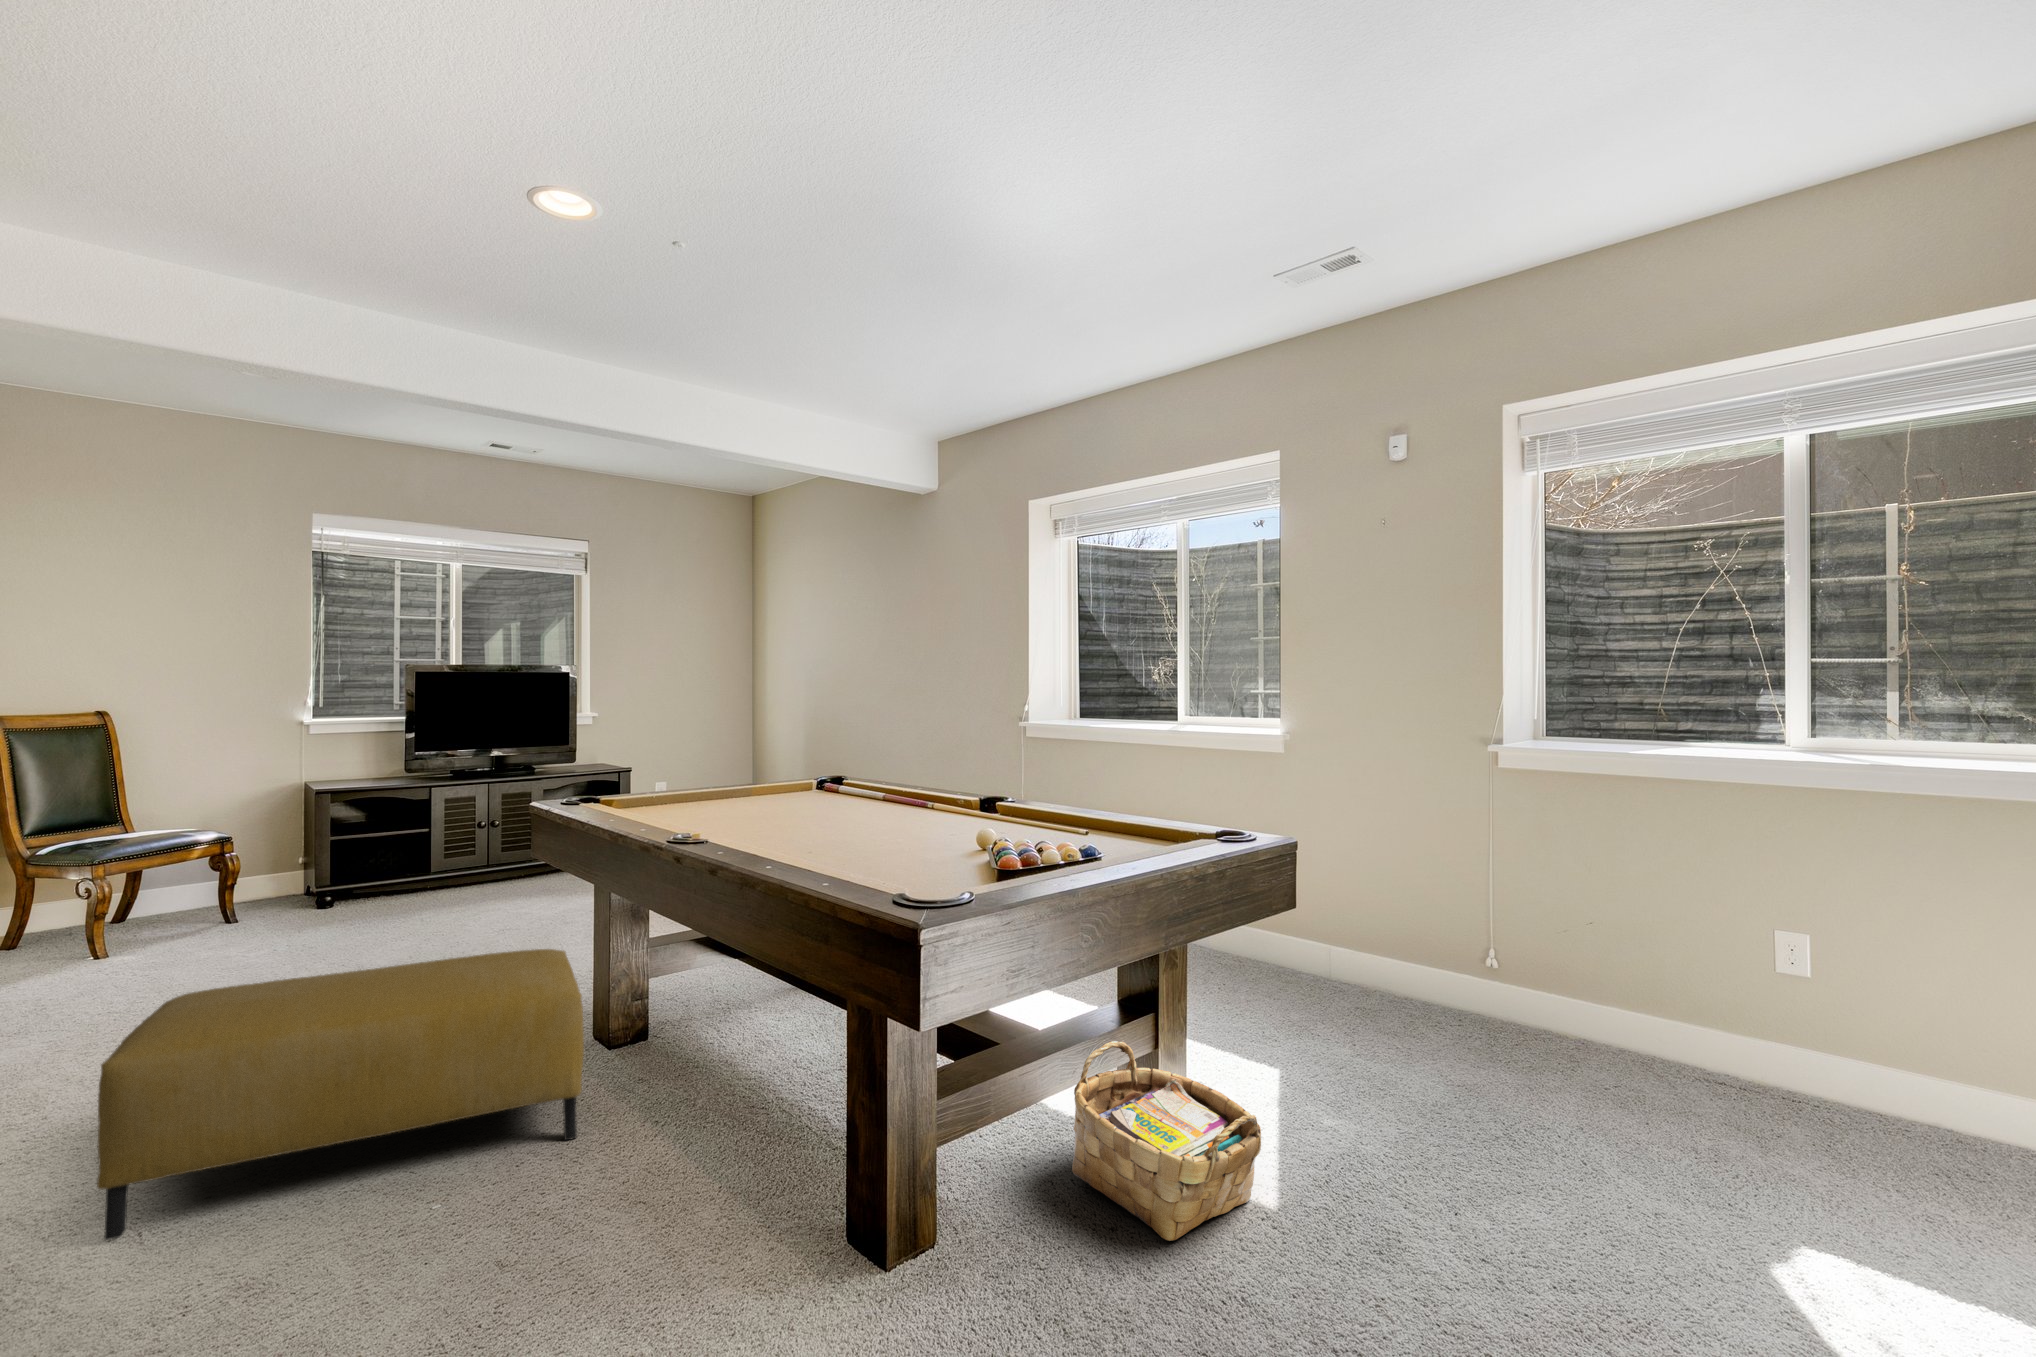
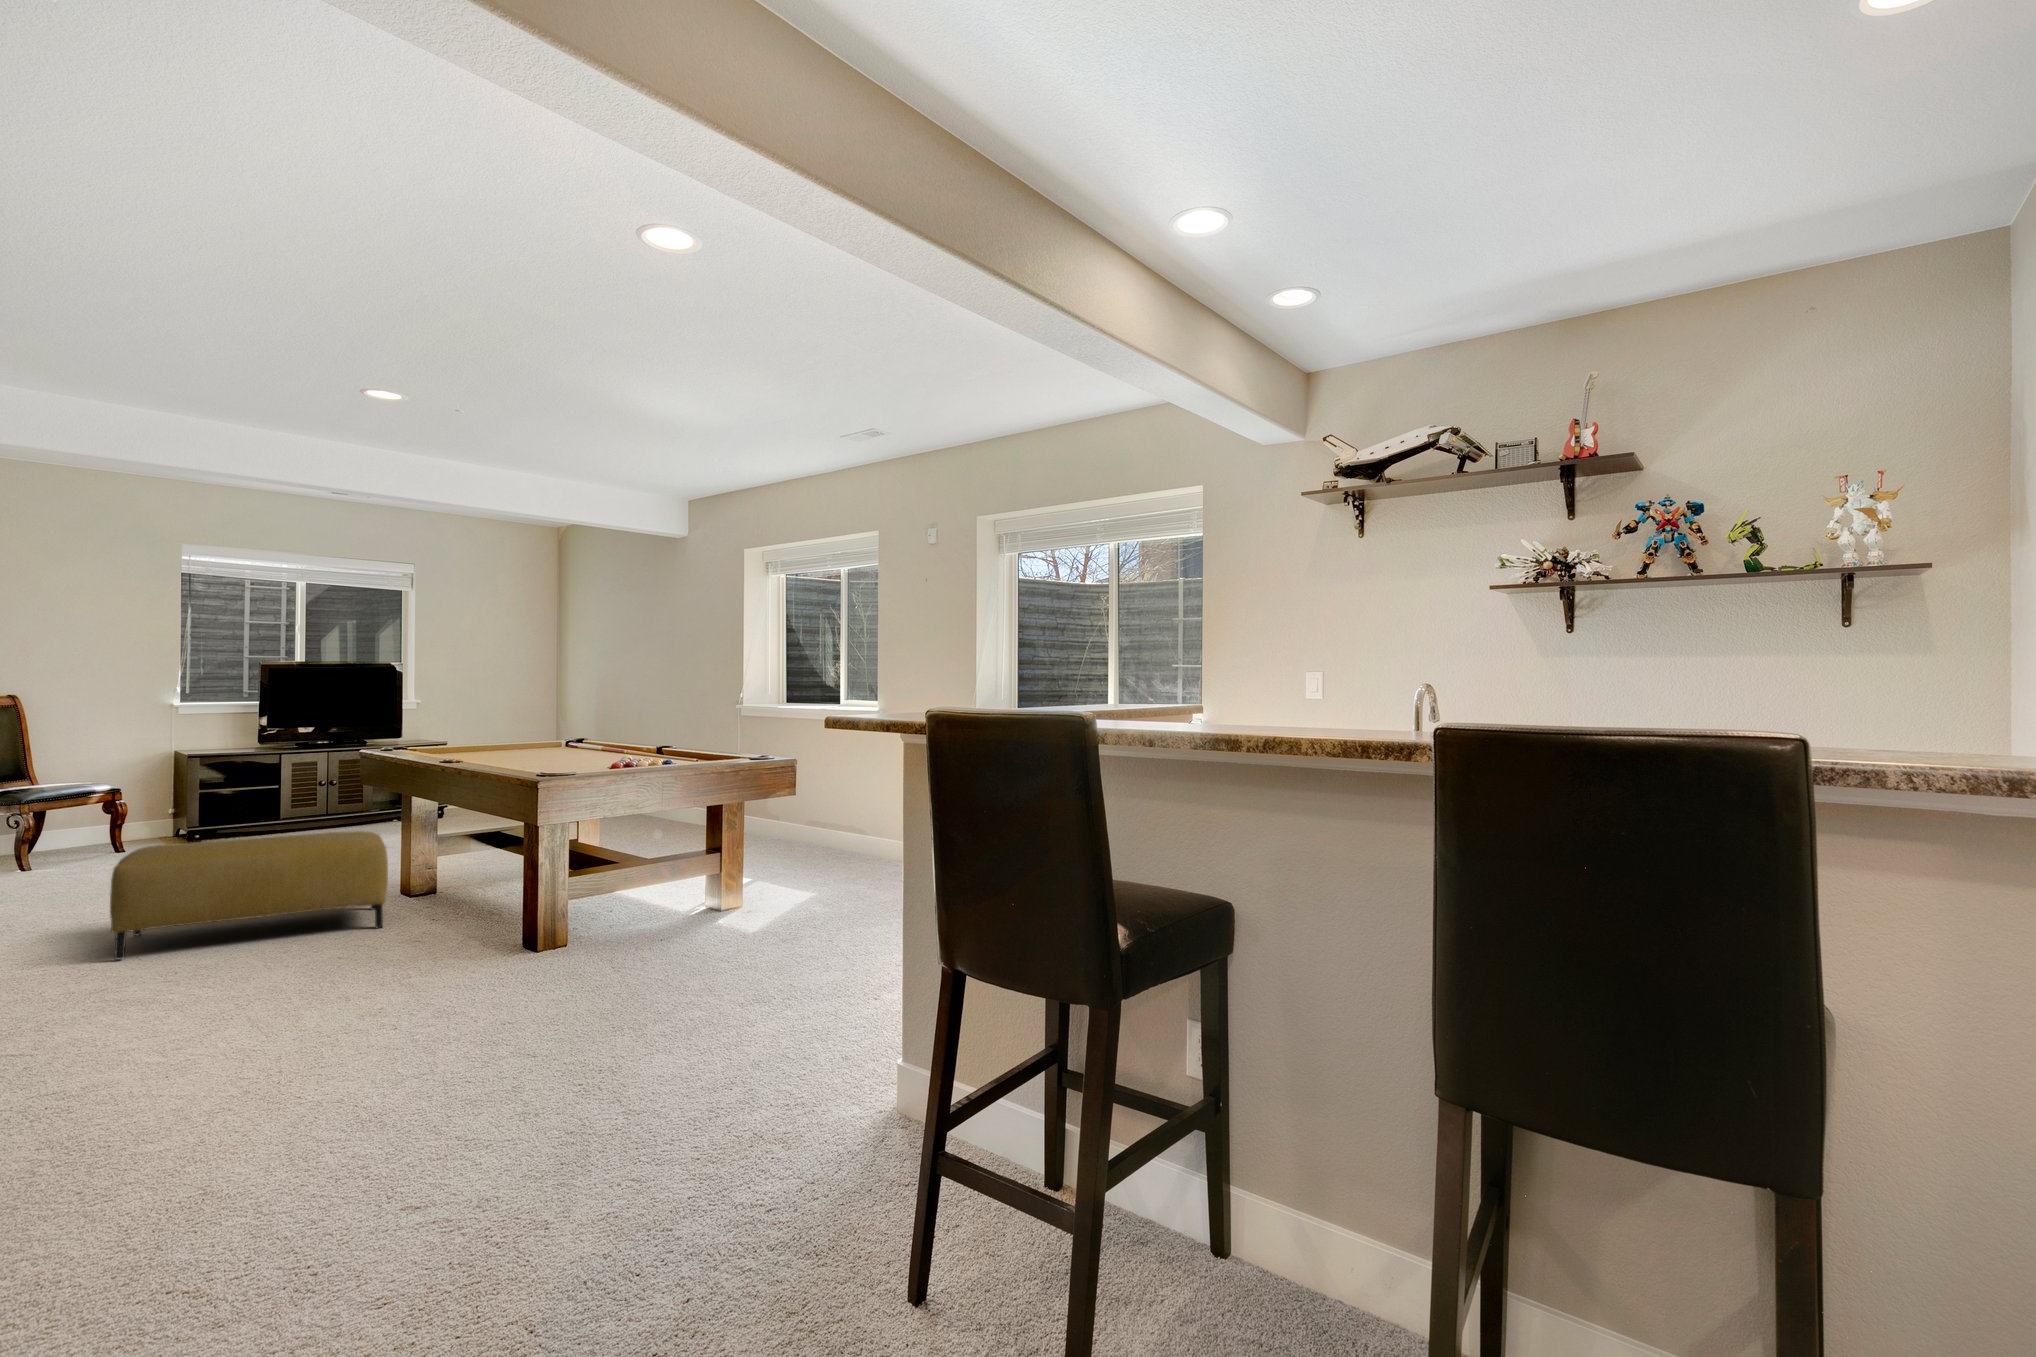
woven basket: present [1072,1041,1261,1241] -> none [656,862,750,945]

